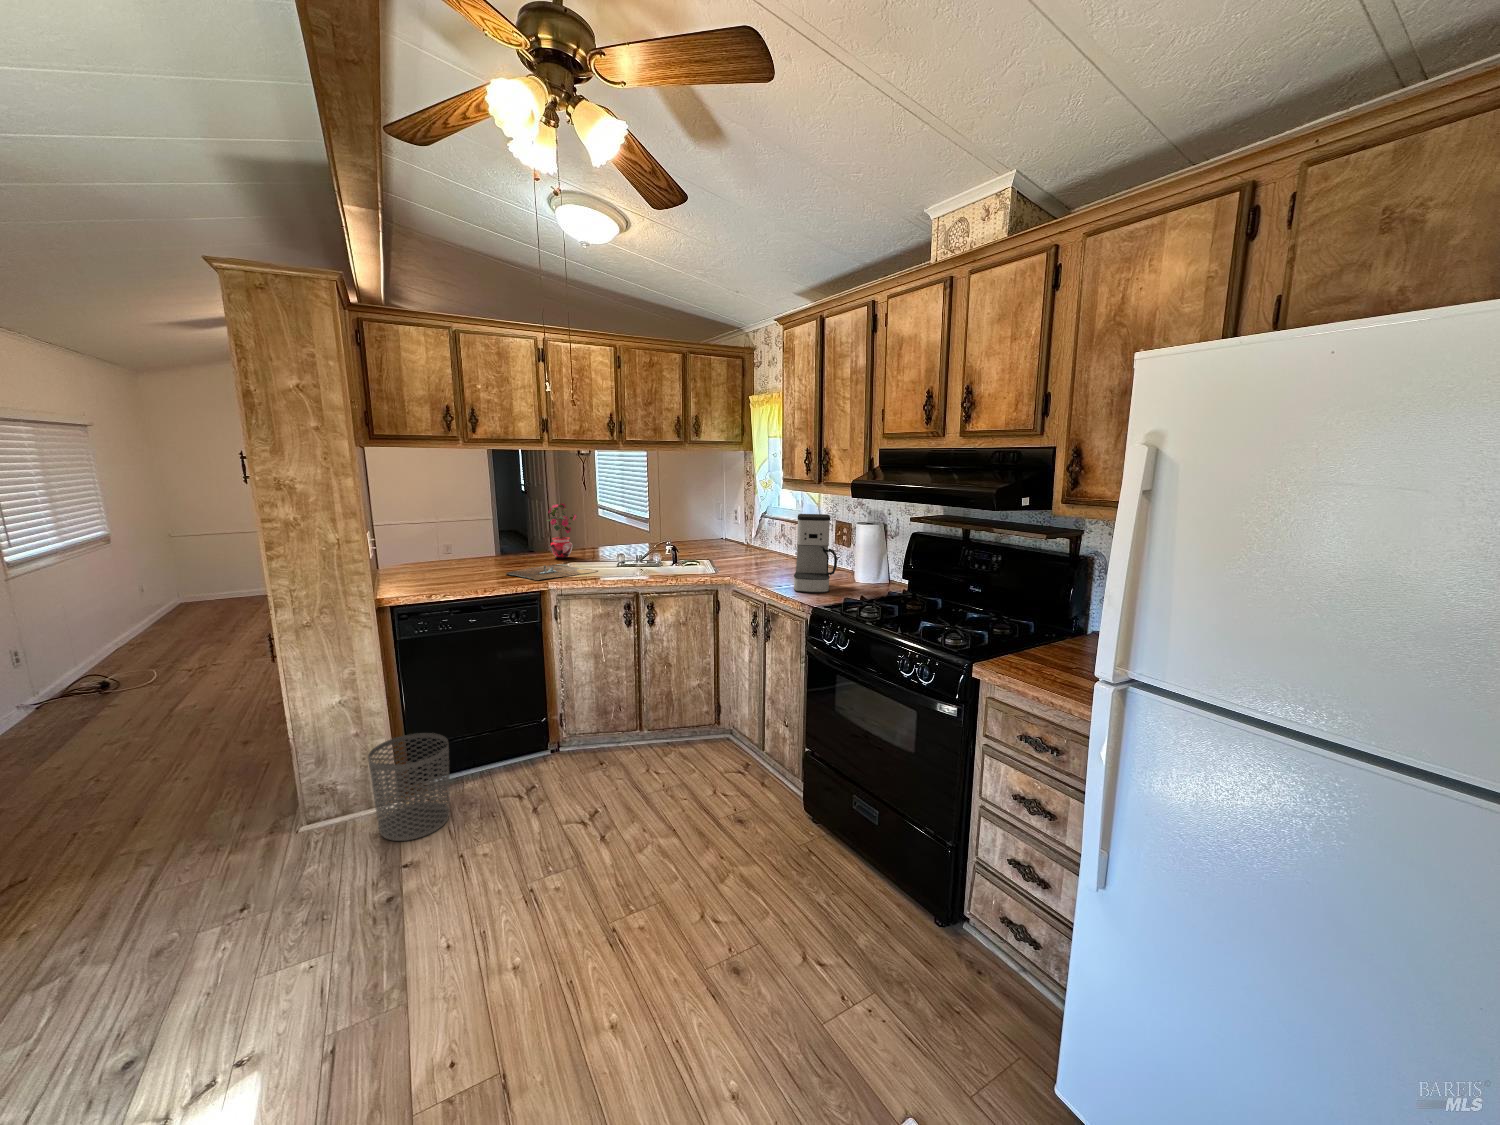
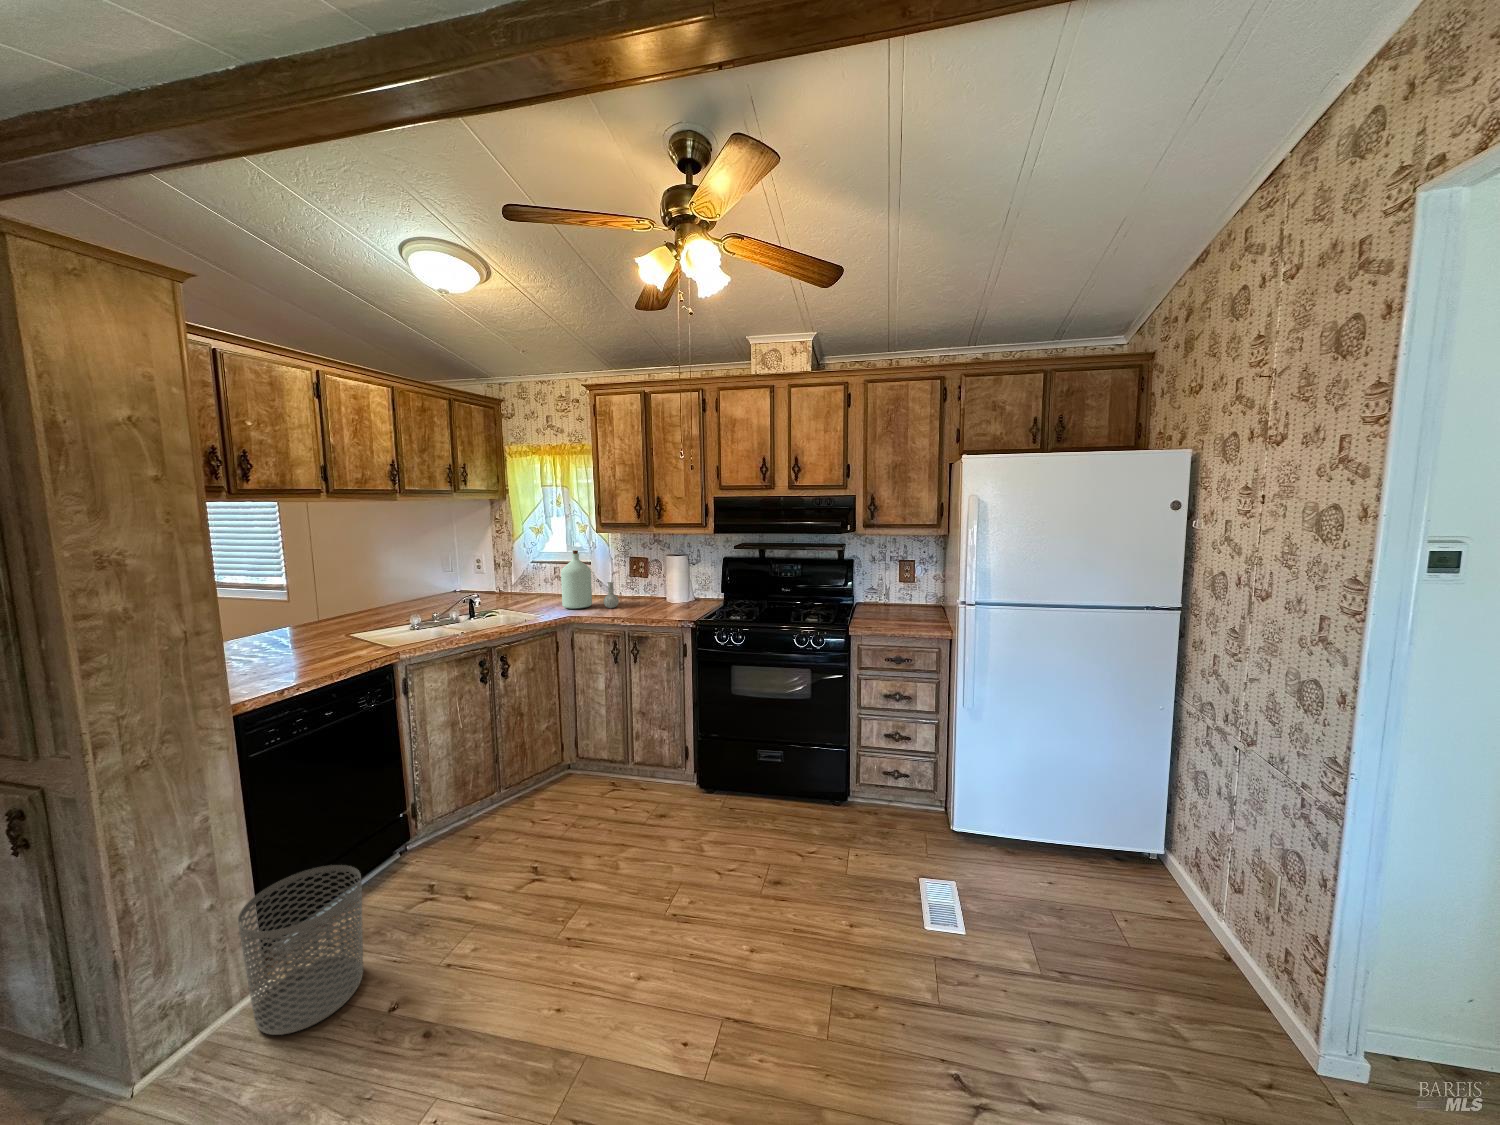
potted plant: present [547,503,576,559] -> none [283,565,331,633]
bottle: none [740,507,790,578] -> present [561,550,619,608]
coffee maker: present [794,514,837,593] -> none [636,550,676,614]
cutting board: present [506,564,597,580] -> none [292,633,415,656]

